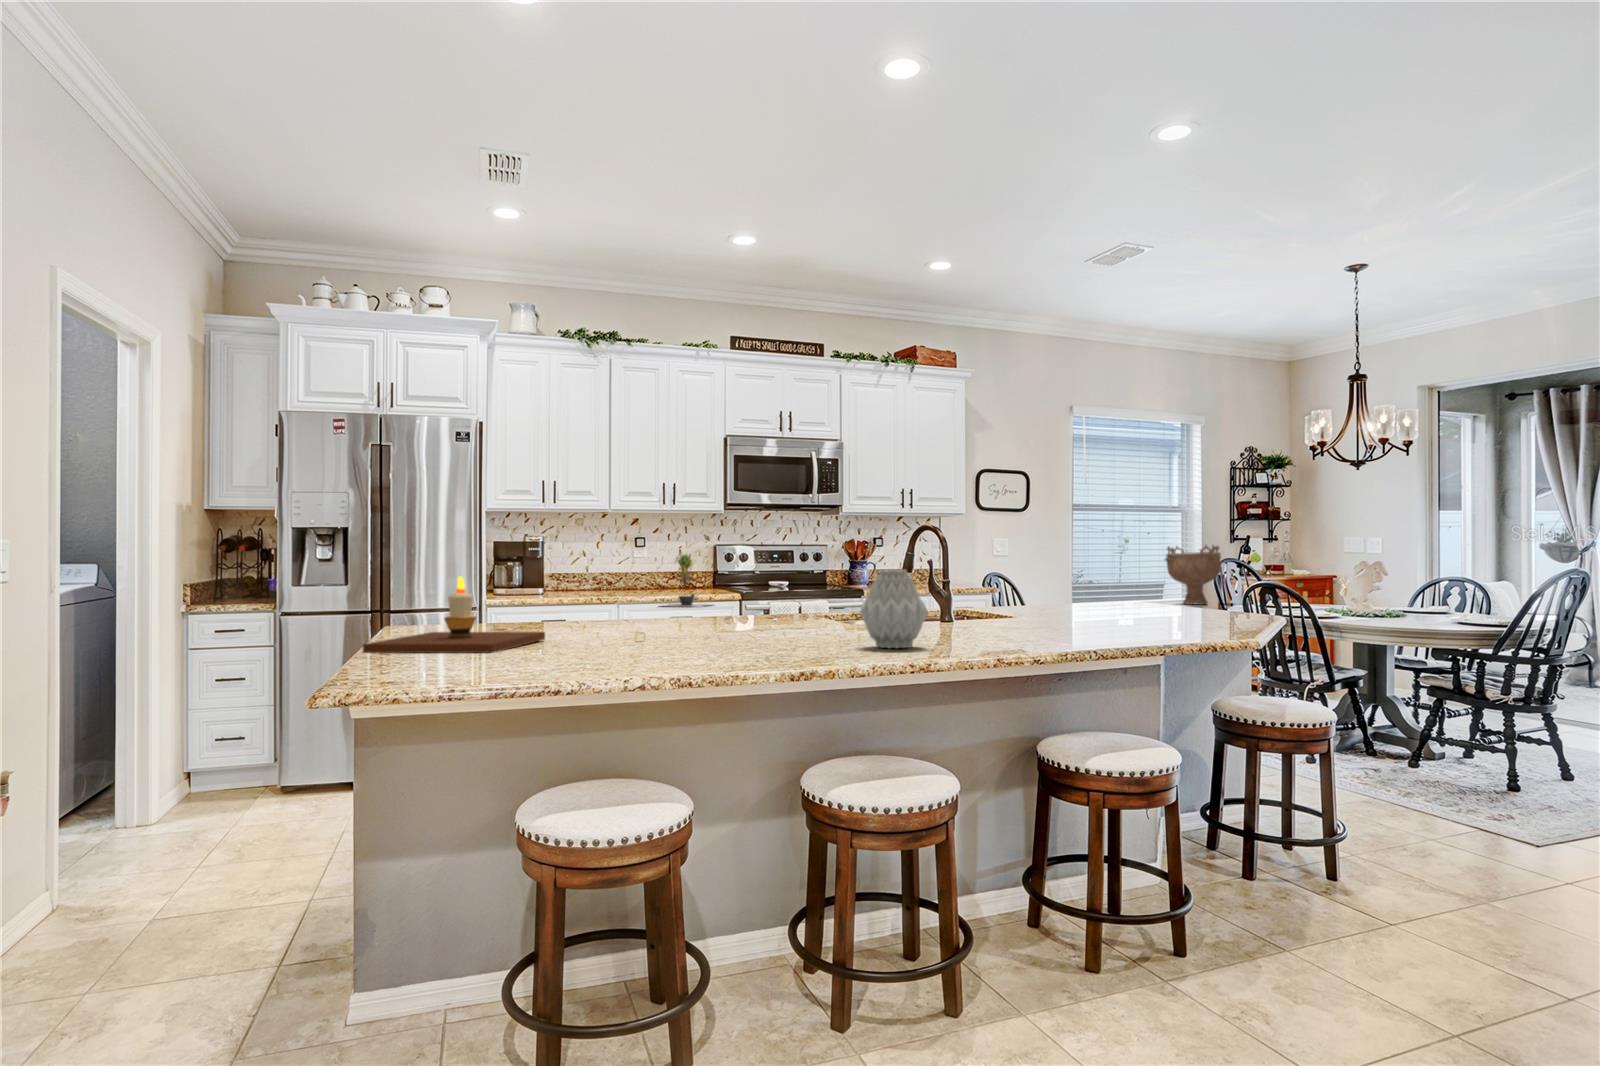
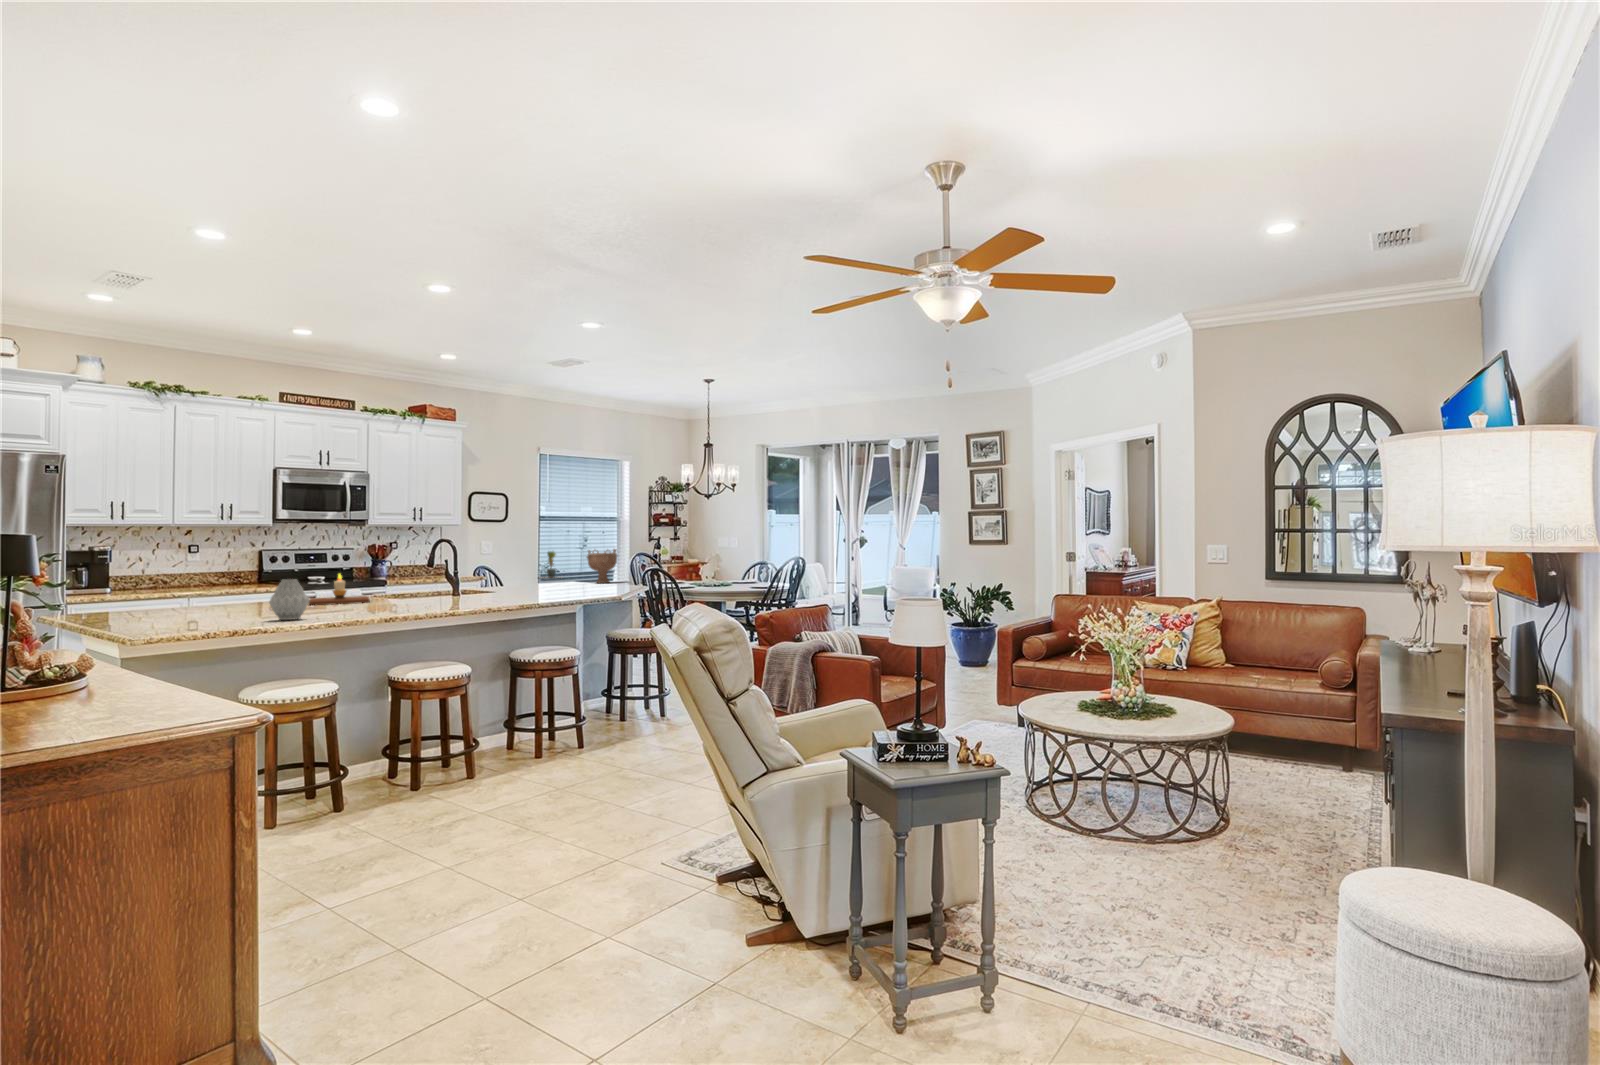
potted plant: present [664,554,709,607] -> present [547,552,557,578]
vase: present [860,570,928,649] -> present [269,579,310,620]
candle: present [363,576,545,653] -> present [309,574,370,605]

